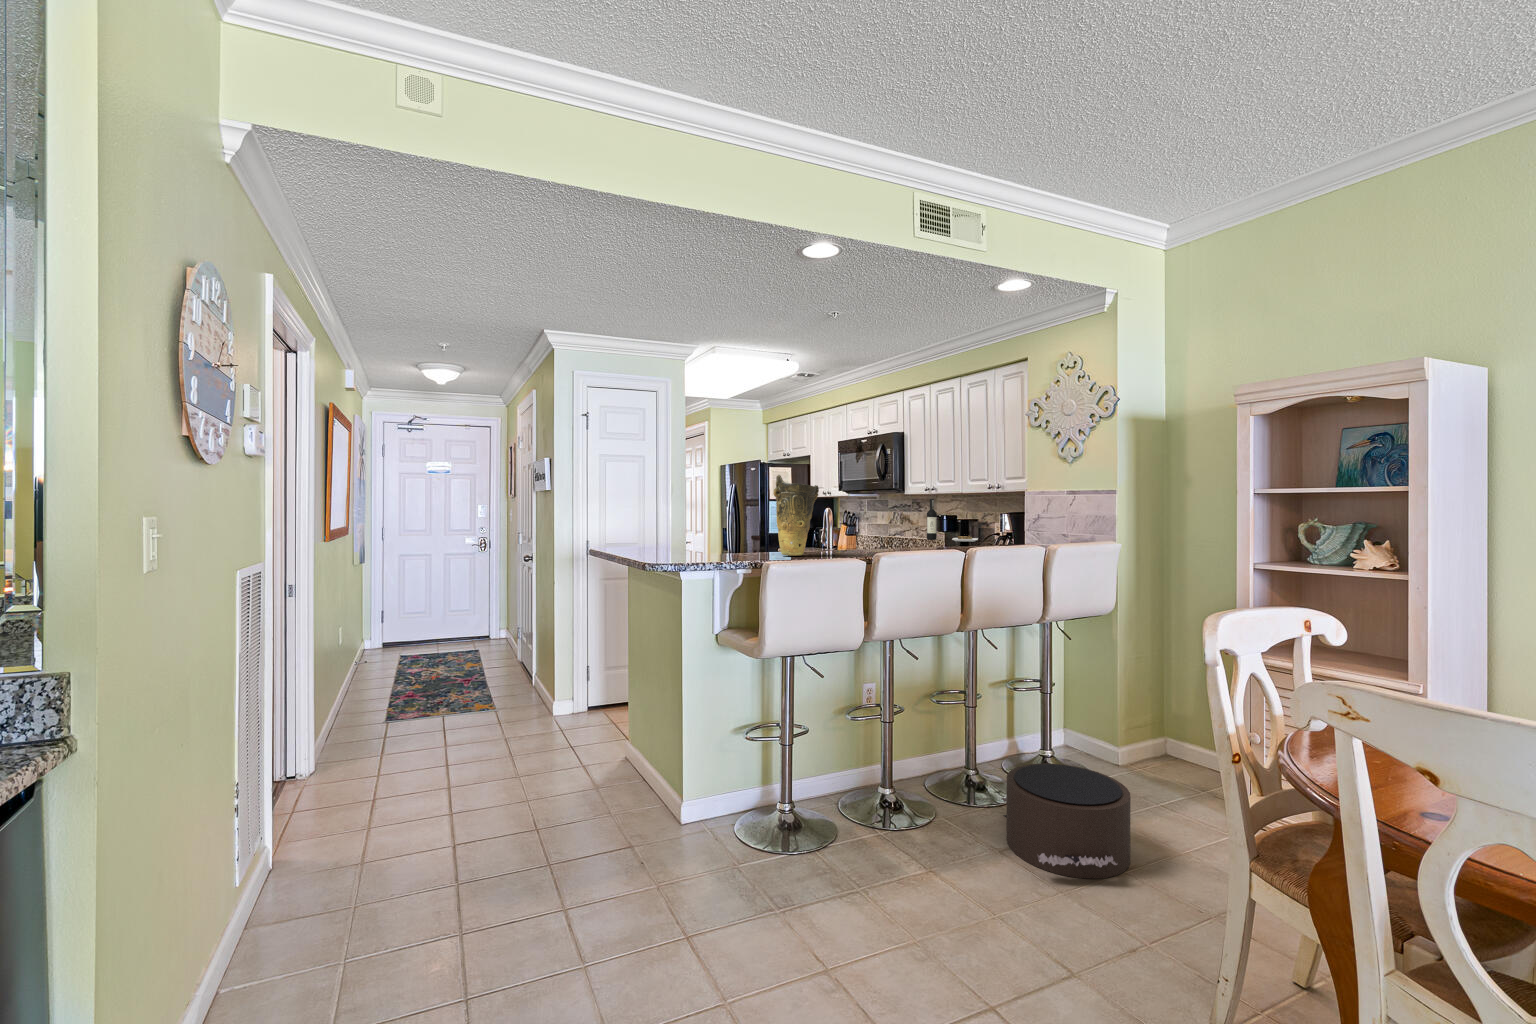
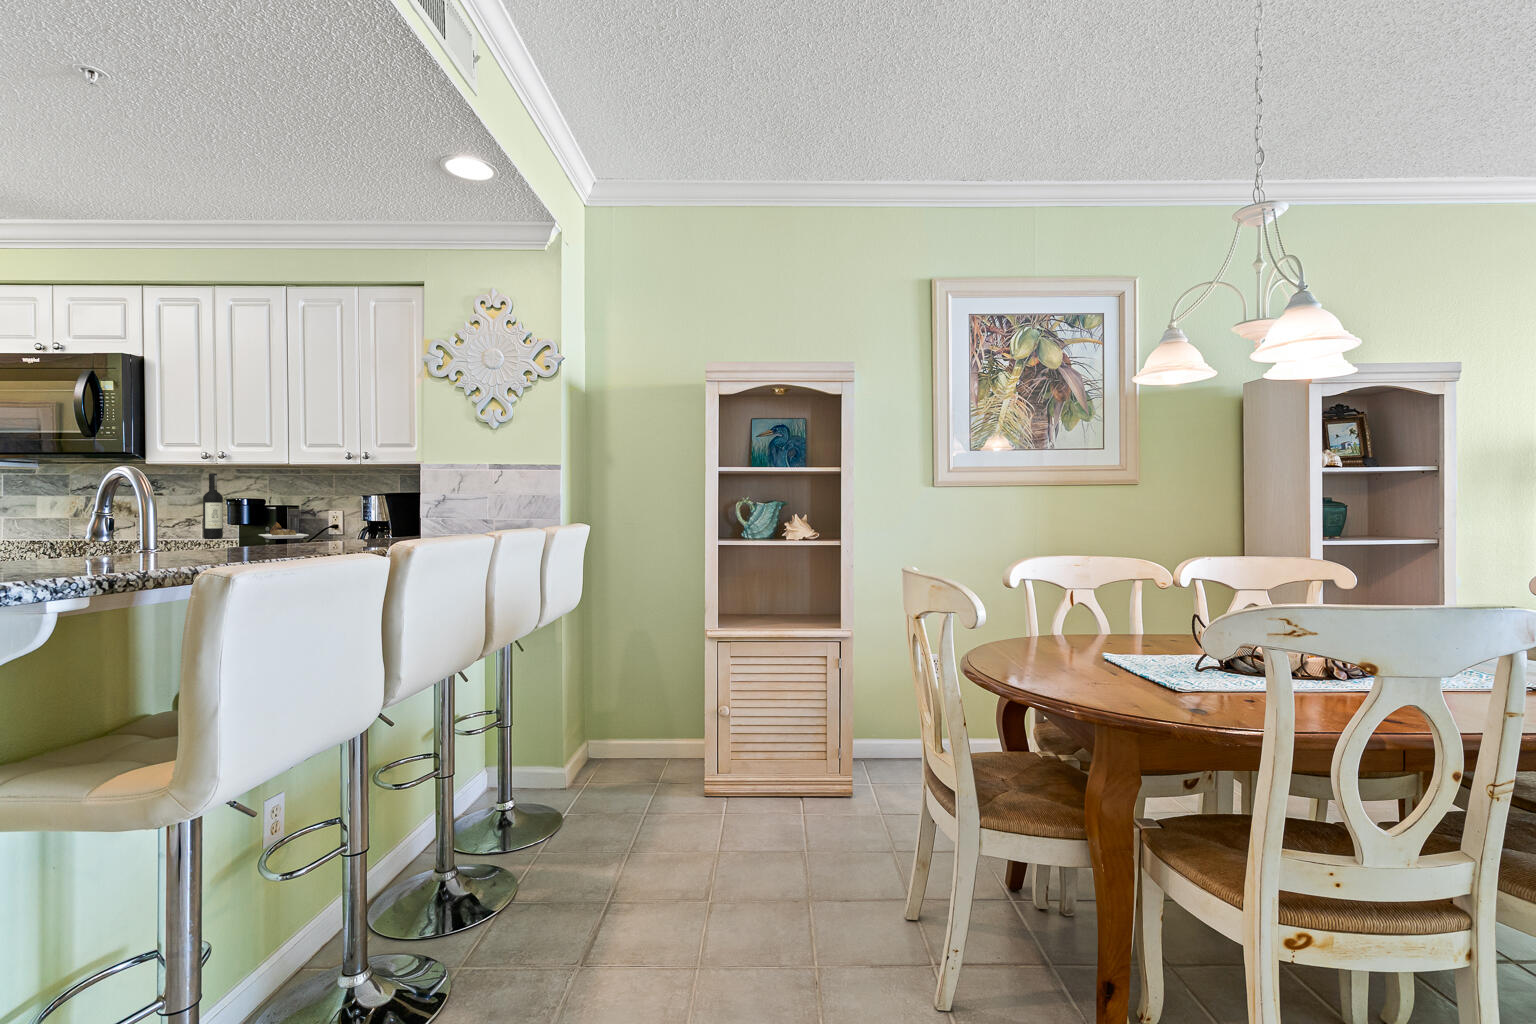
vase: present [773,475,819,556] -> none [55,383,173,568]
pouf: present [1002,763,1131,879] -> none [519,805,713,960]

